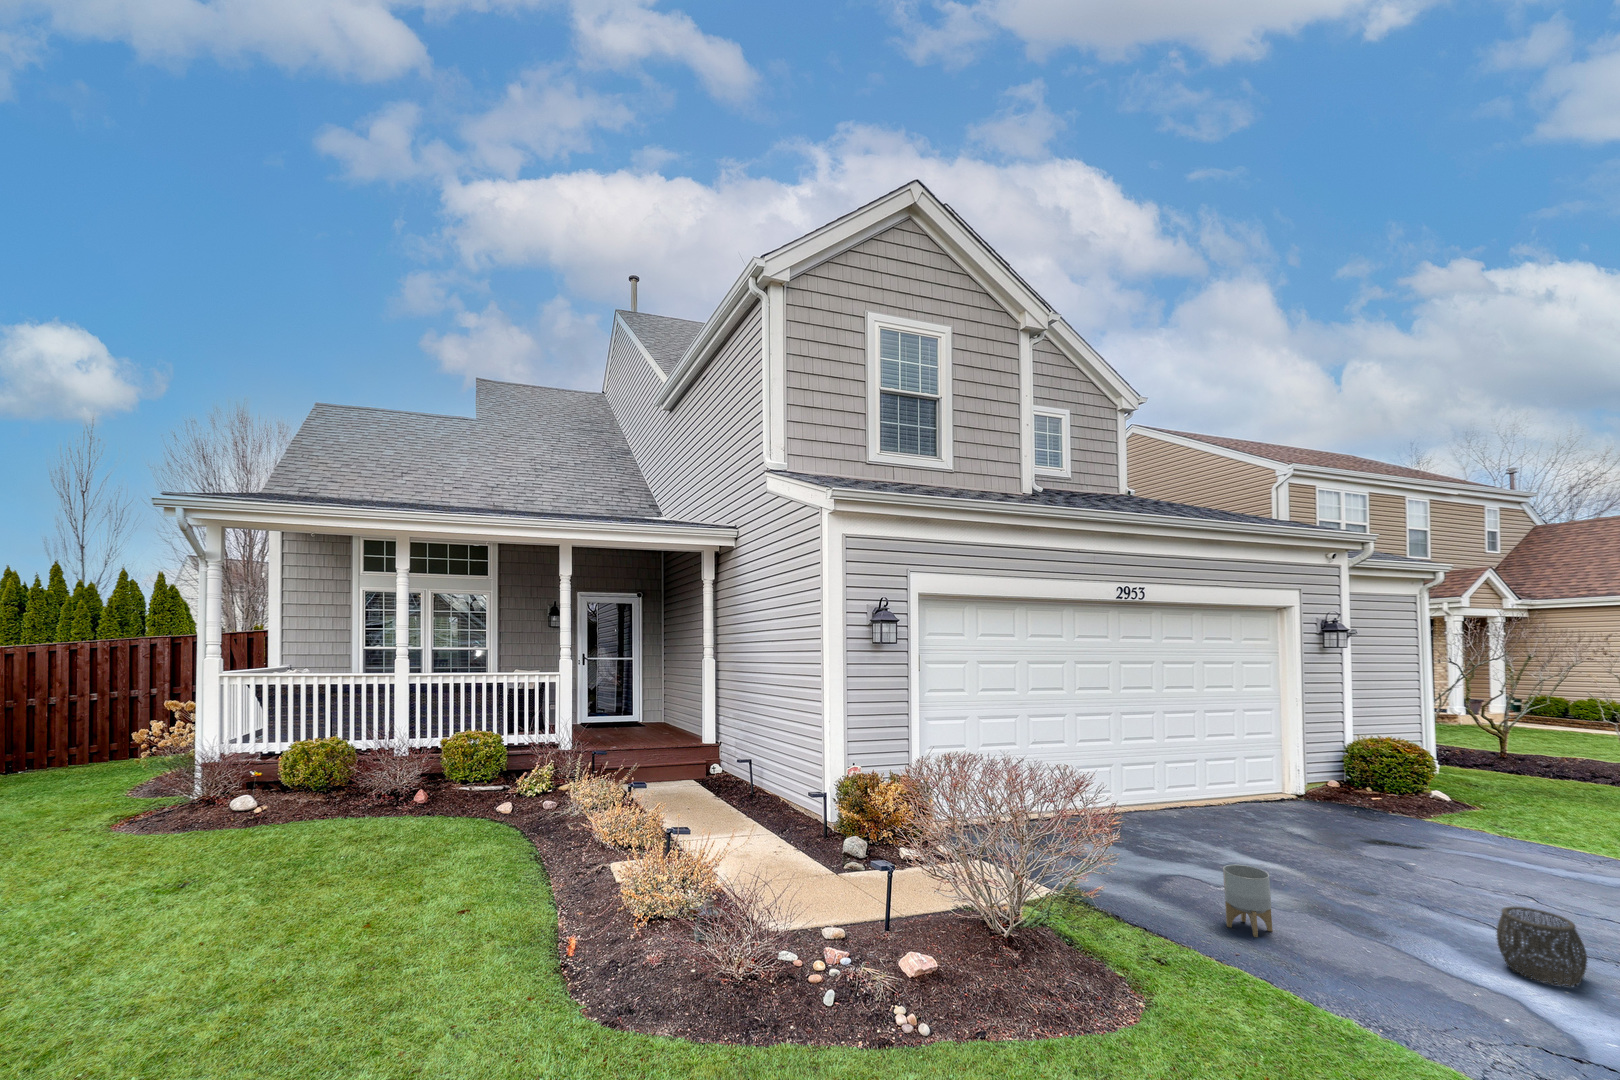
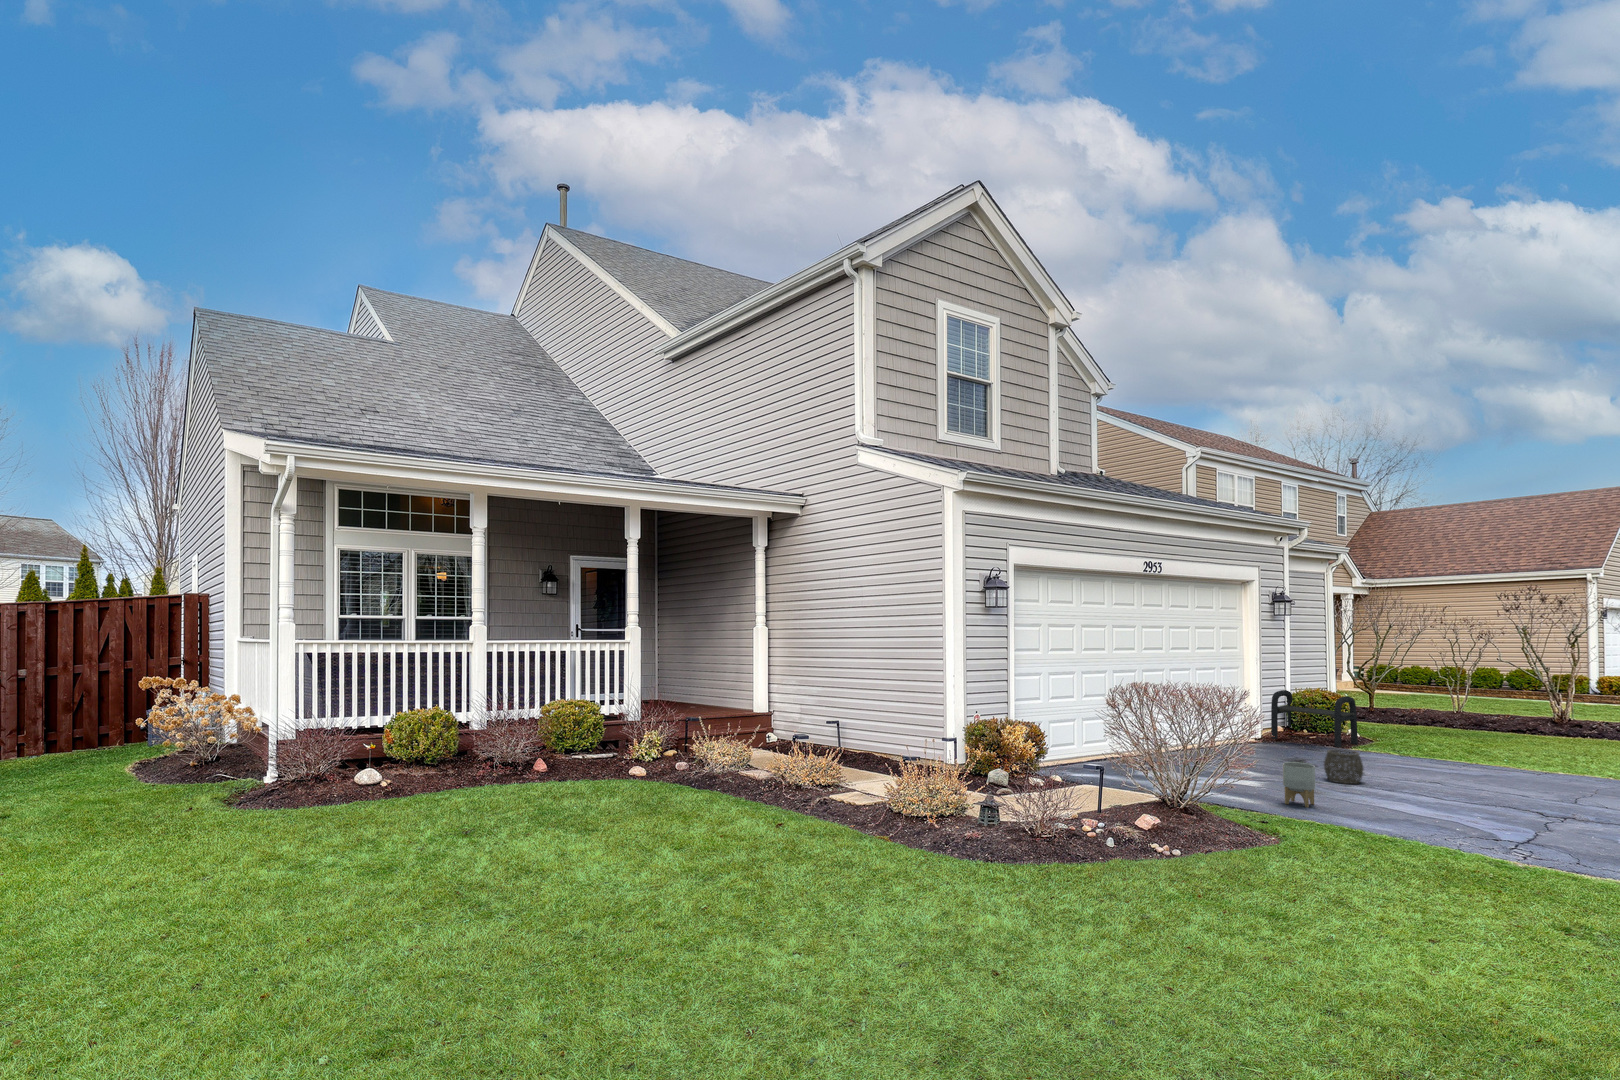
bench: none [1322,739,1443,819] -> present [1271,690,1358,748]
woven basket: present [1496,907,1588,987] -> present [1324,749,1363,784]

